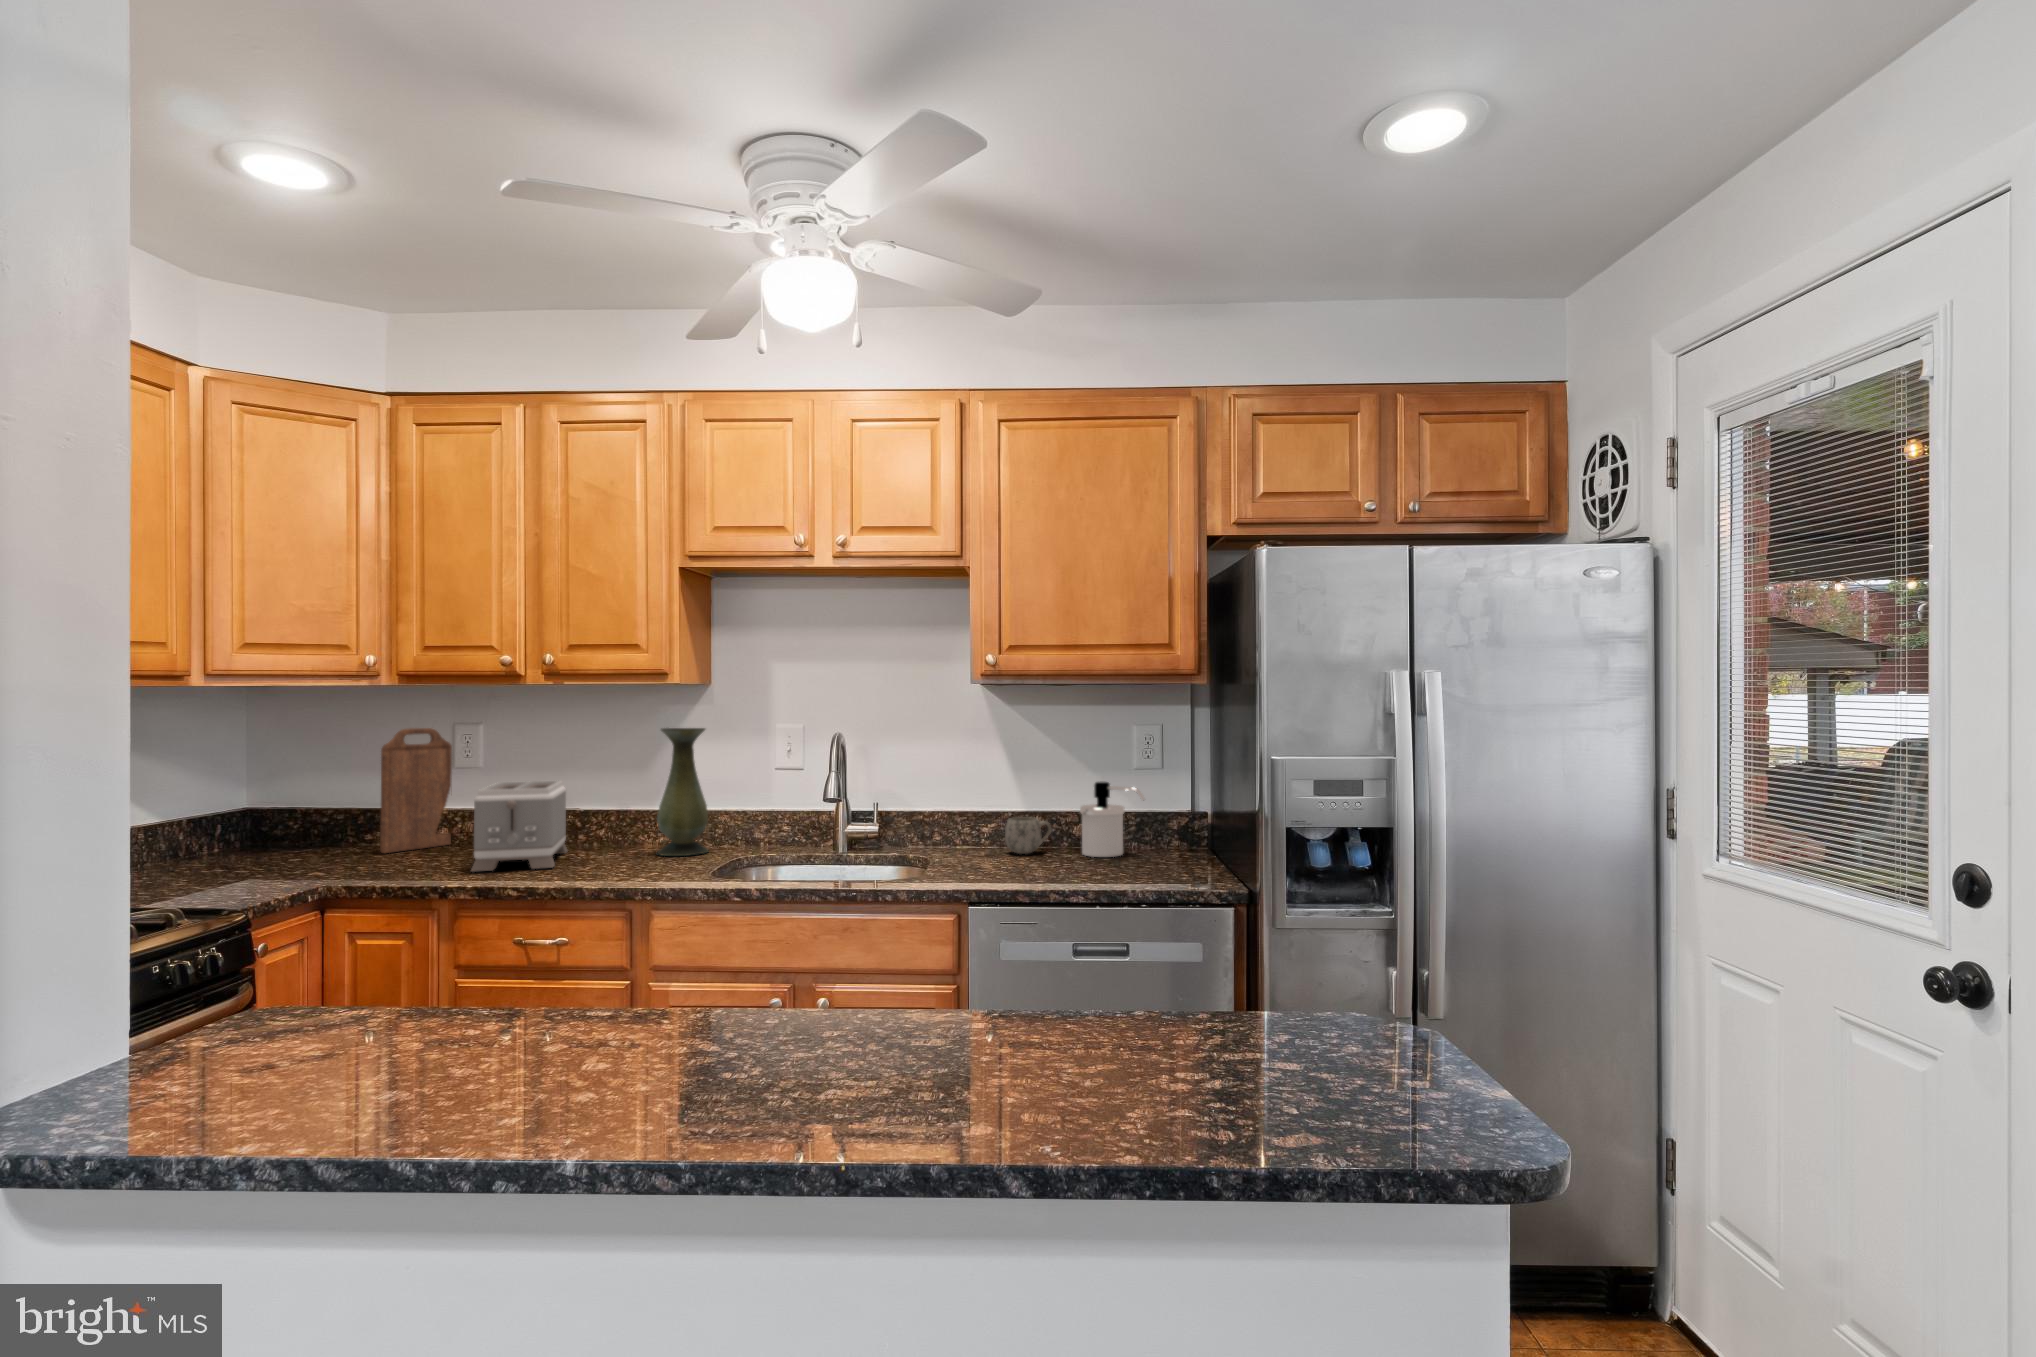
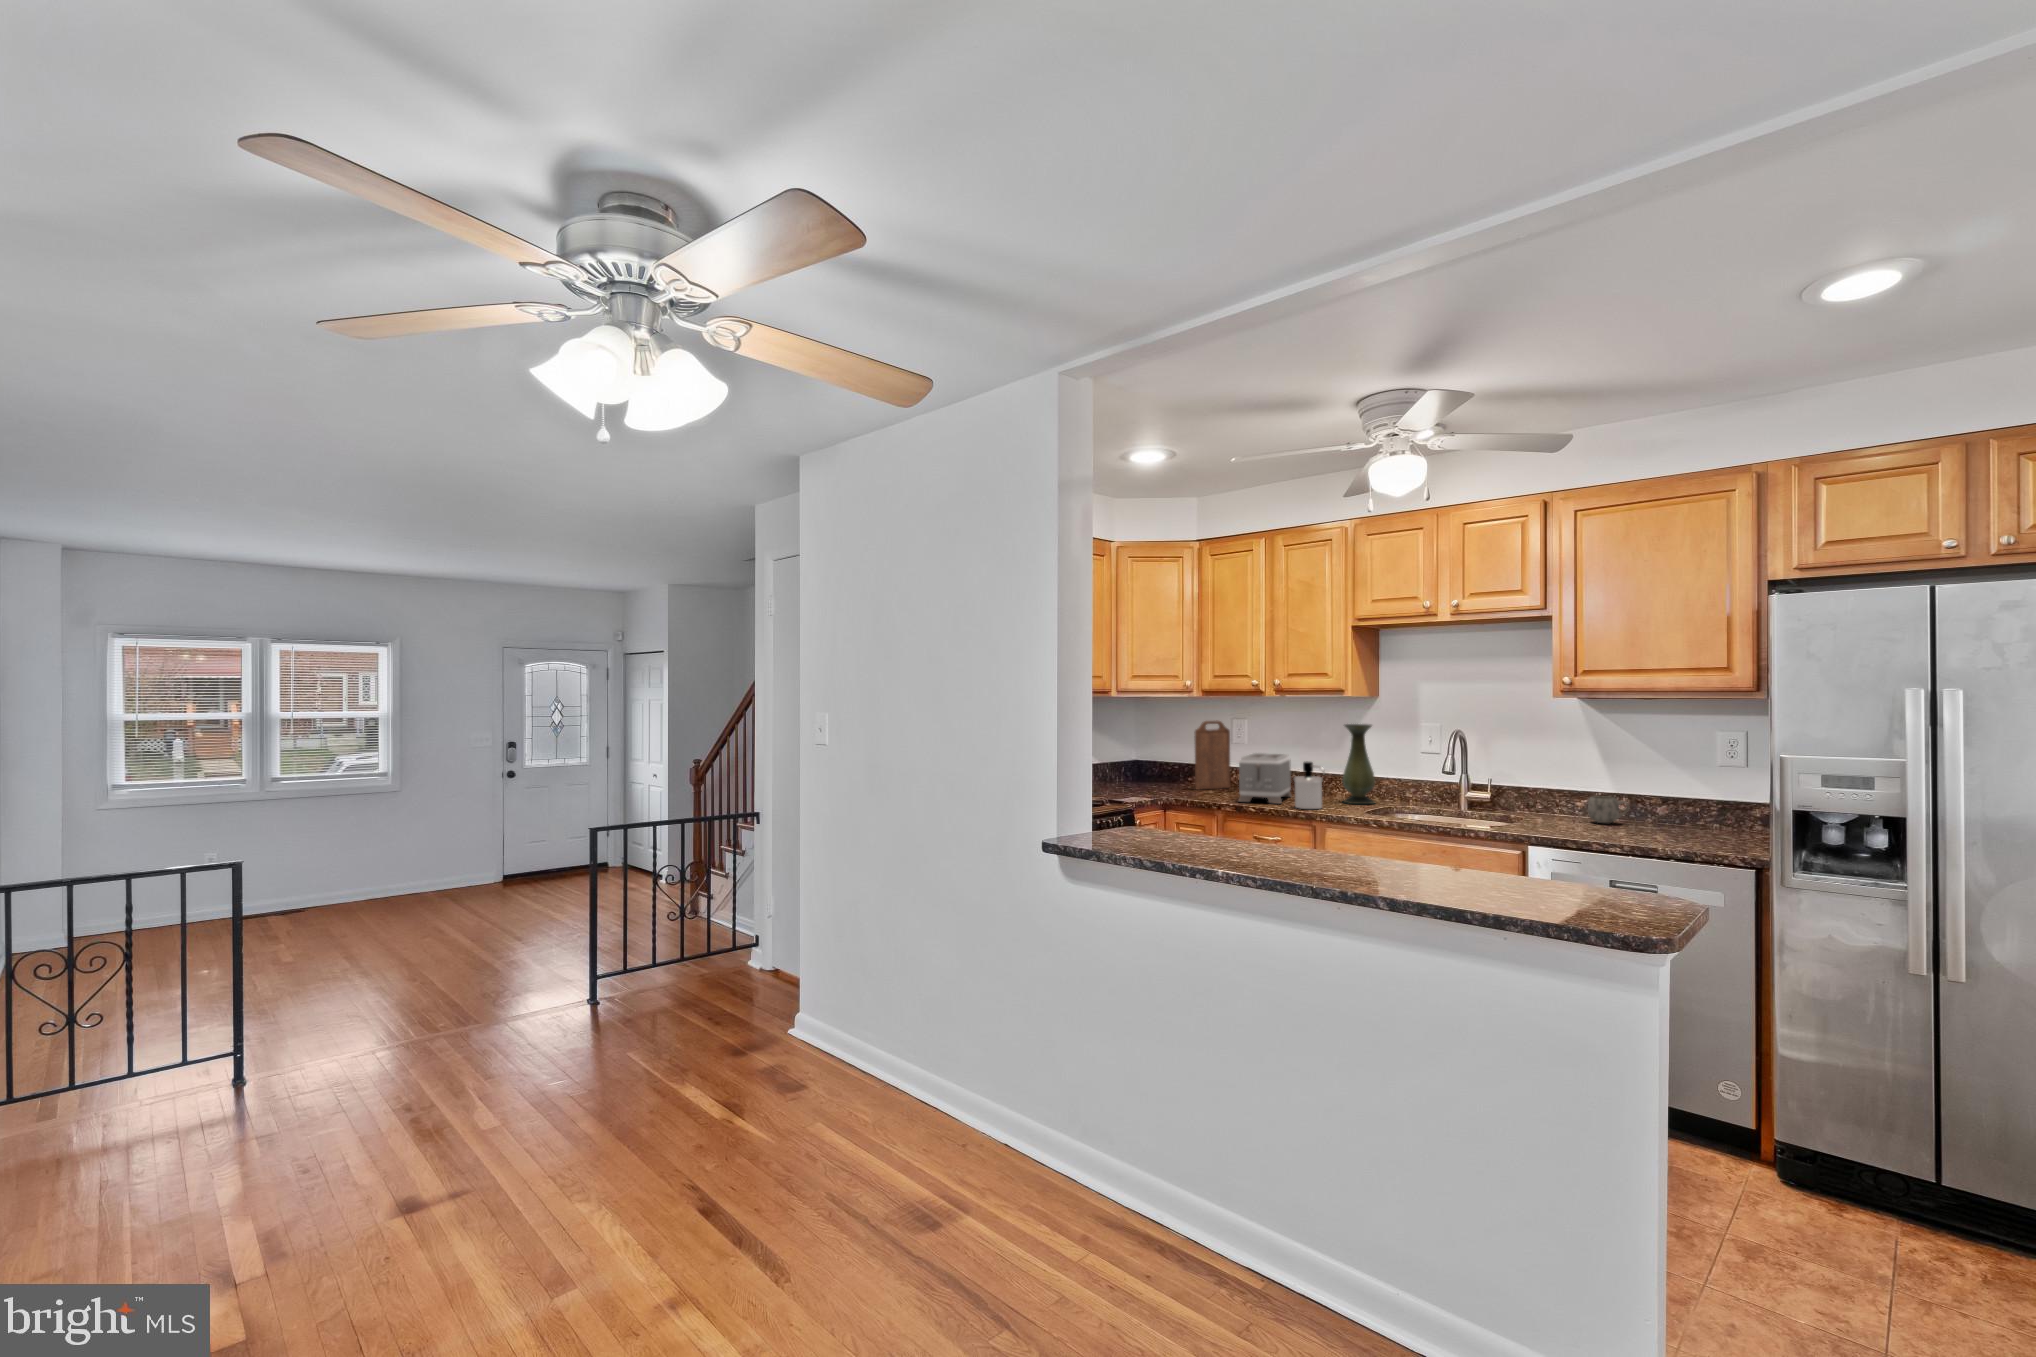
soap dispenser: present [1080,782,1144,857] -> present [1294,762,1326,809]

